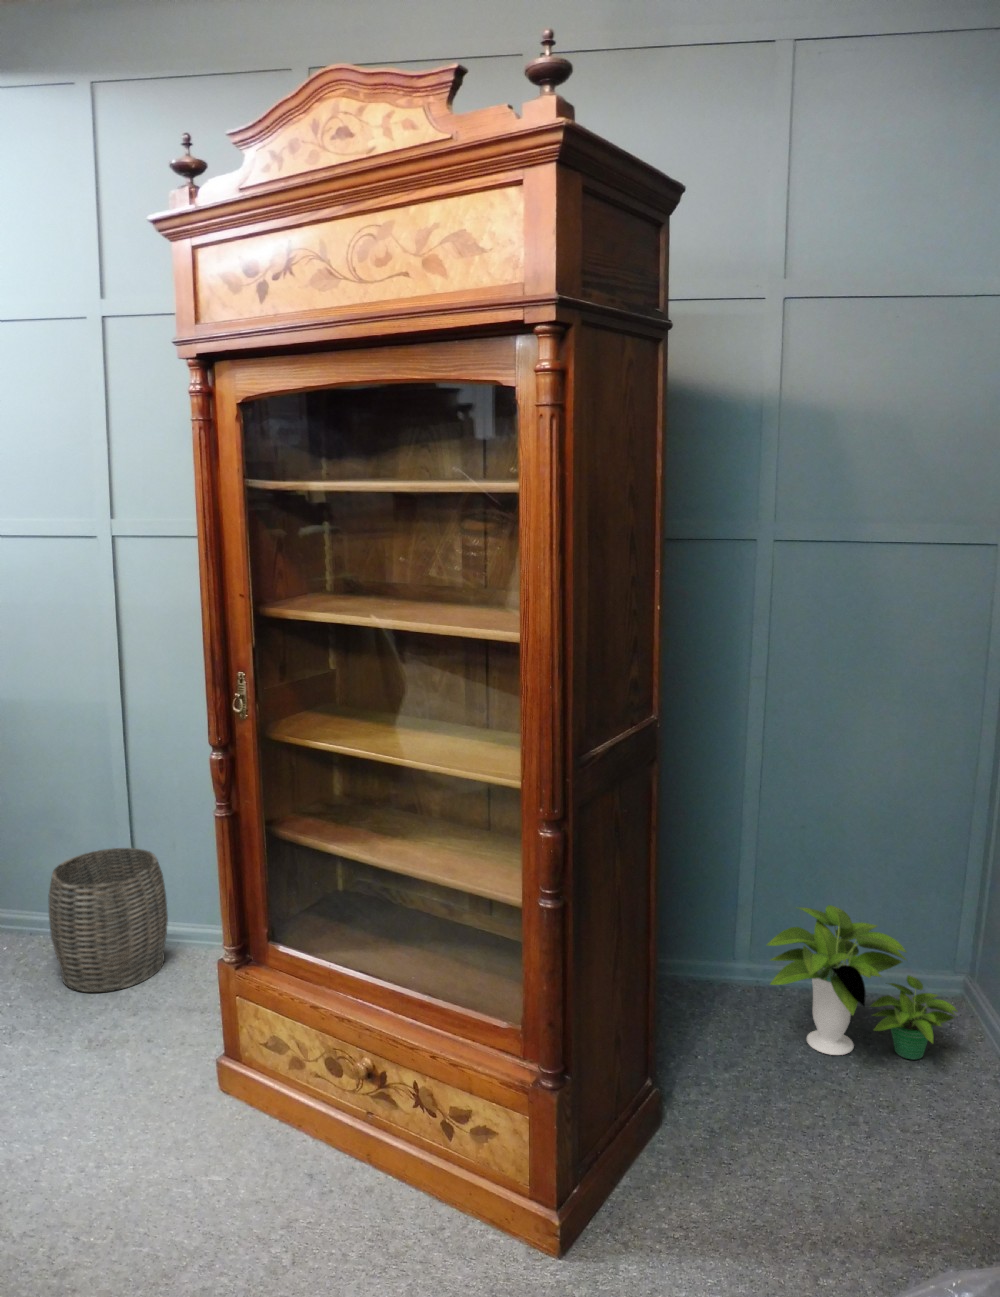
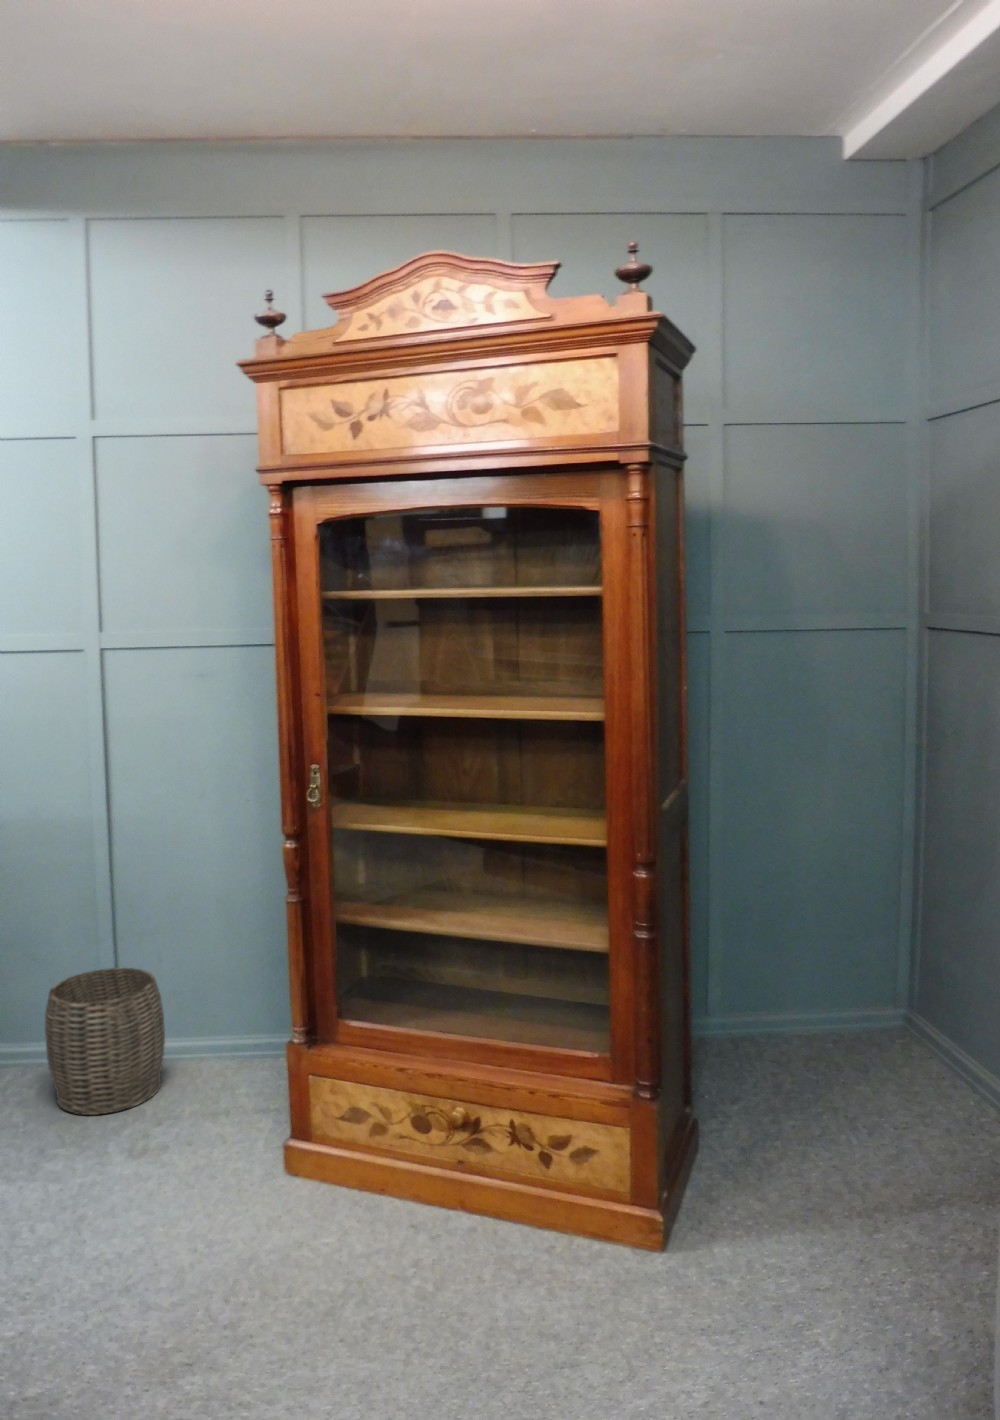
potted plant: present [766,905,957,1060] -> none [752,949,910,1075]

